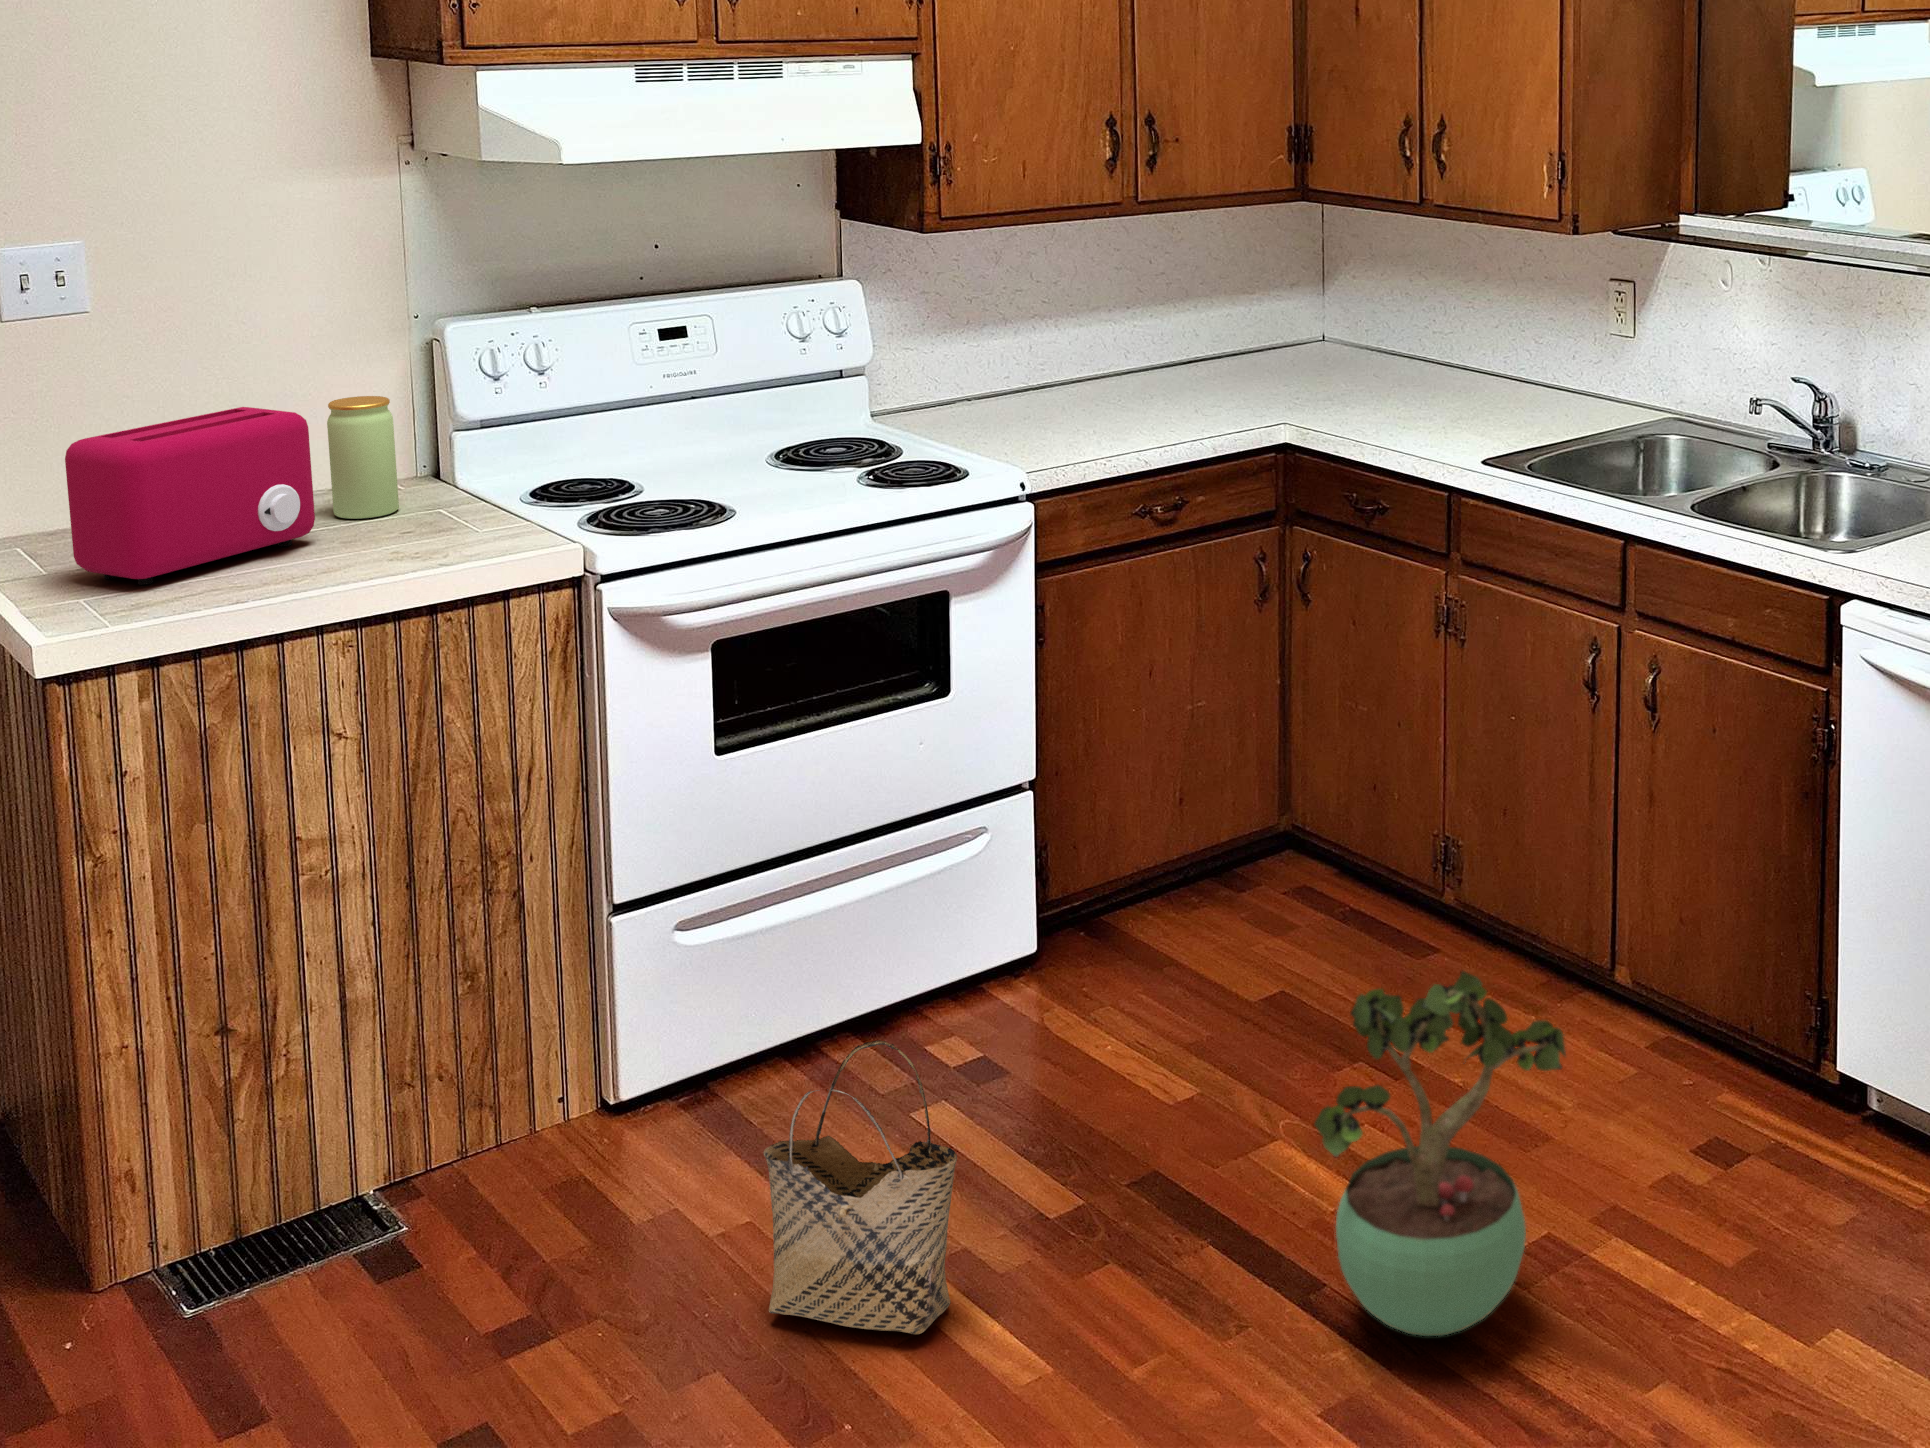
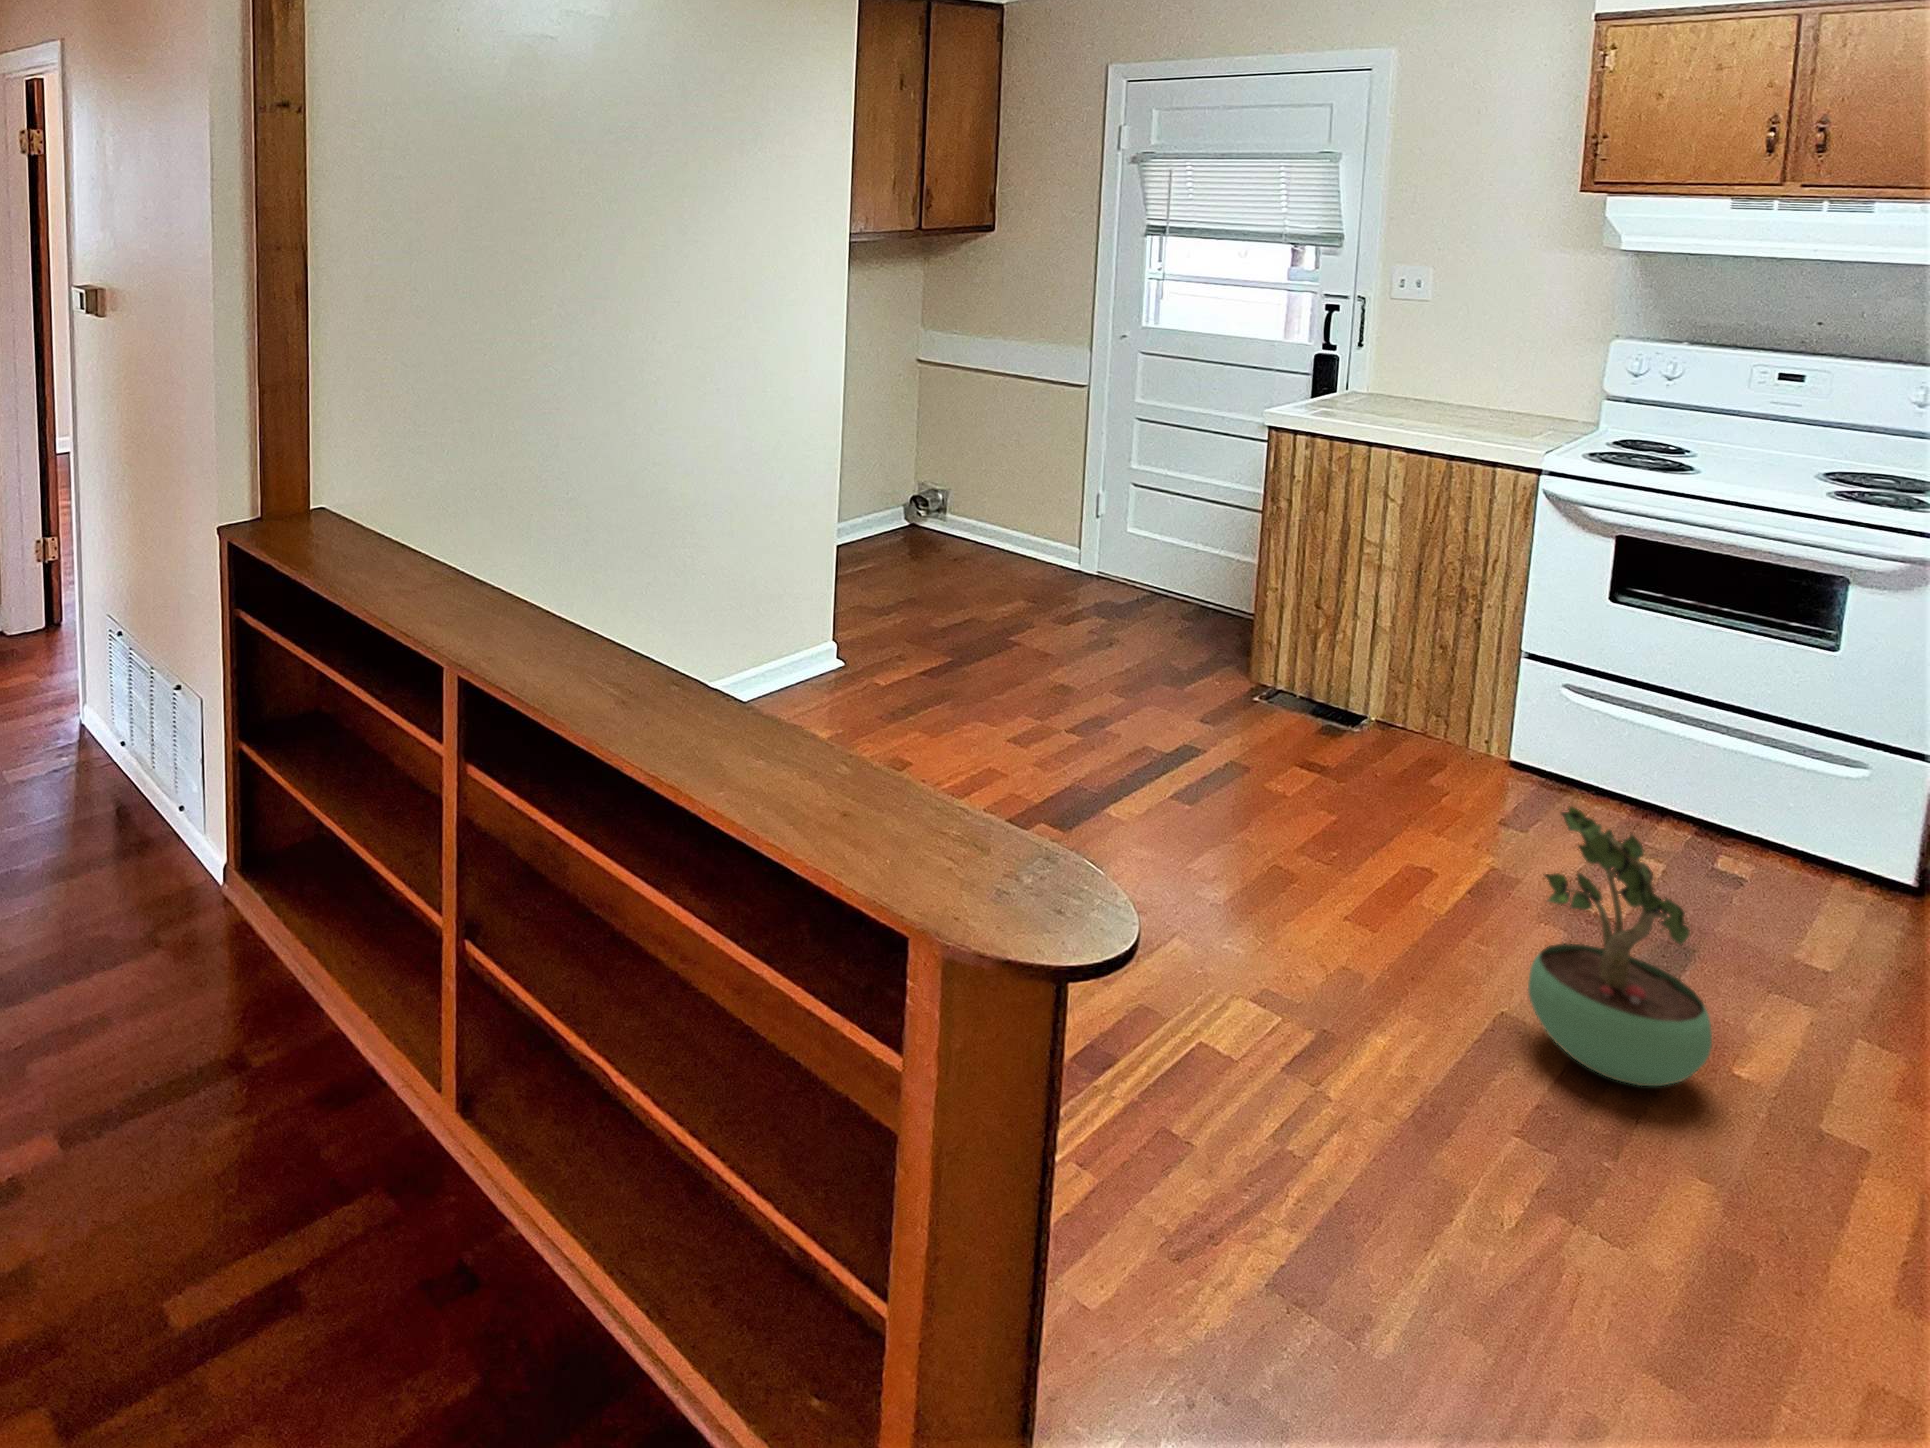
jar: present [327,396,399,519] -> none [1518,360,1563,424]
toaster: present [65,407,315,585] -> none [1348,344,1476,419]
woven basket: present [764,1040,957,1334] -> none [1372,711,1463,877]

